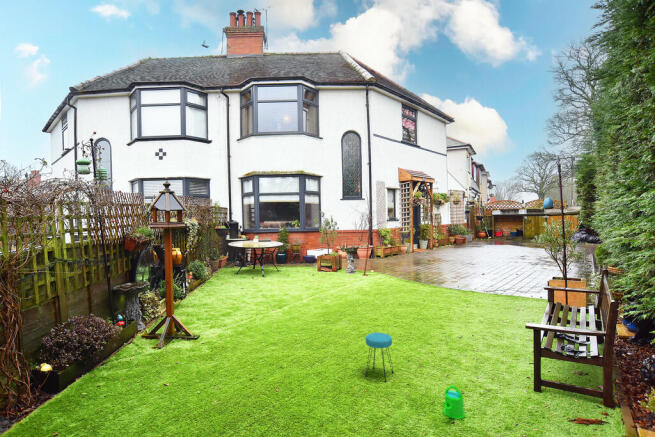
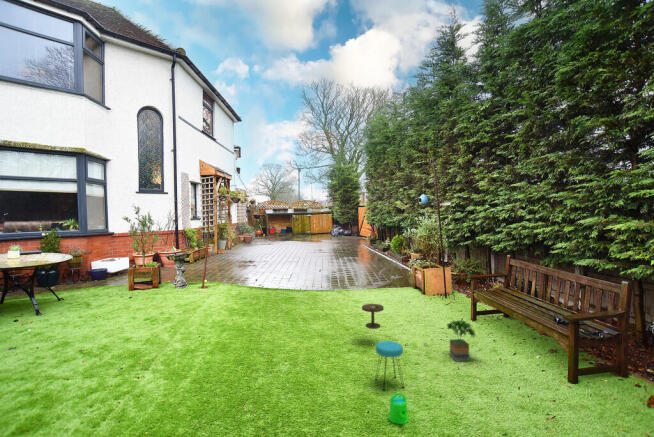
side table: none [409,302,432,345] -> present [362,304,384,329]
potted tree: none [478,334,512,388] -> present [447,320,475,362]
watering can: present [443,385,465,419] -> present [388,392,409,424]

